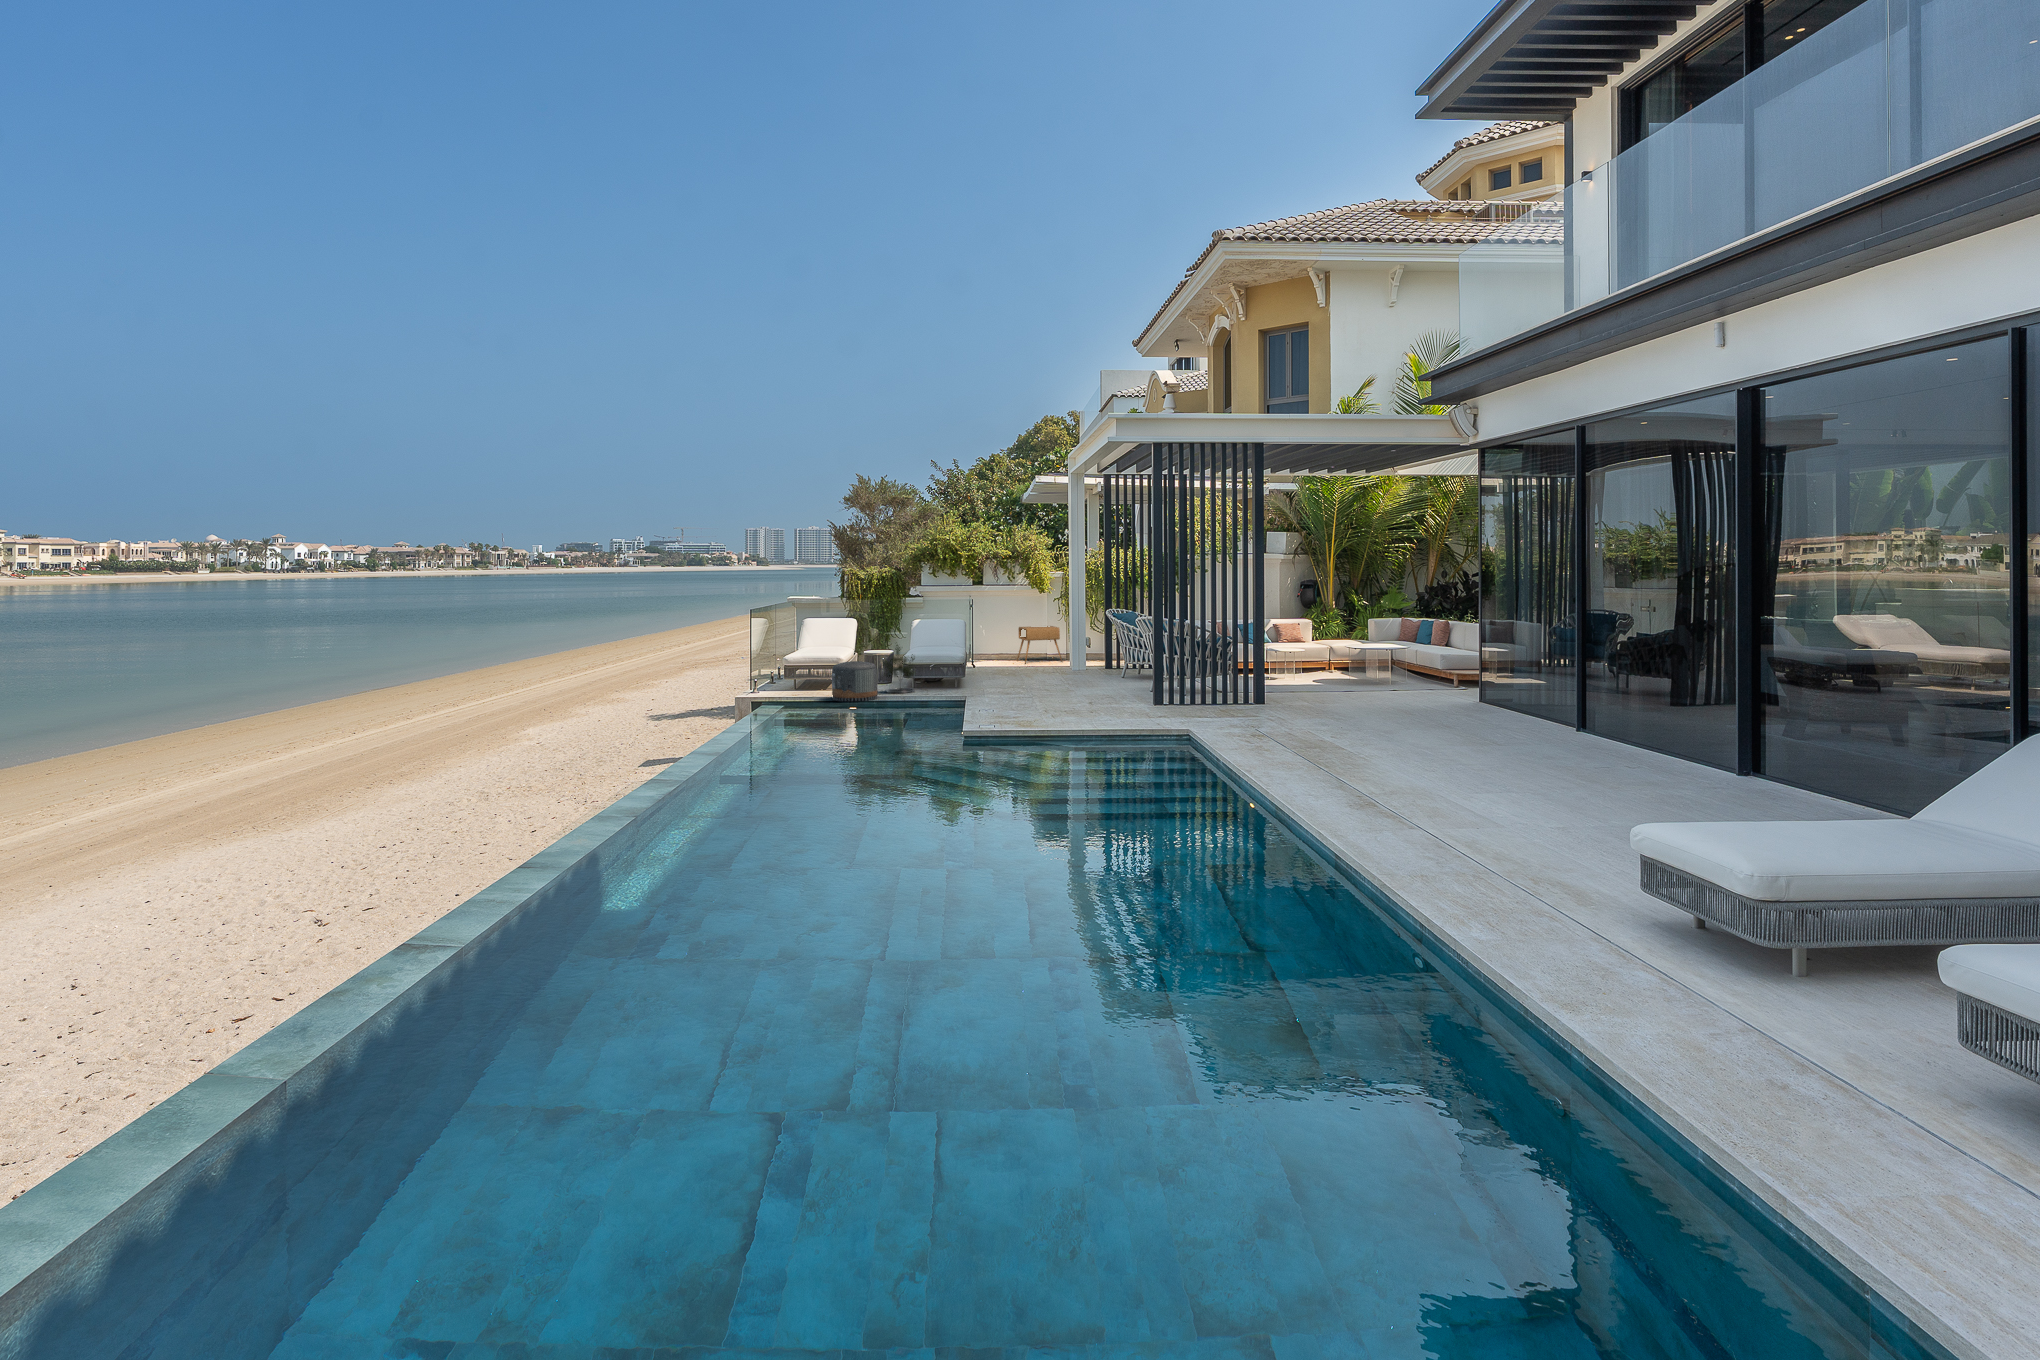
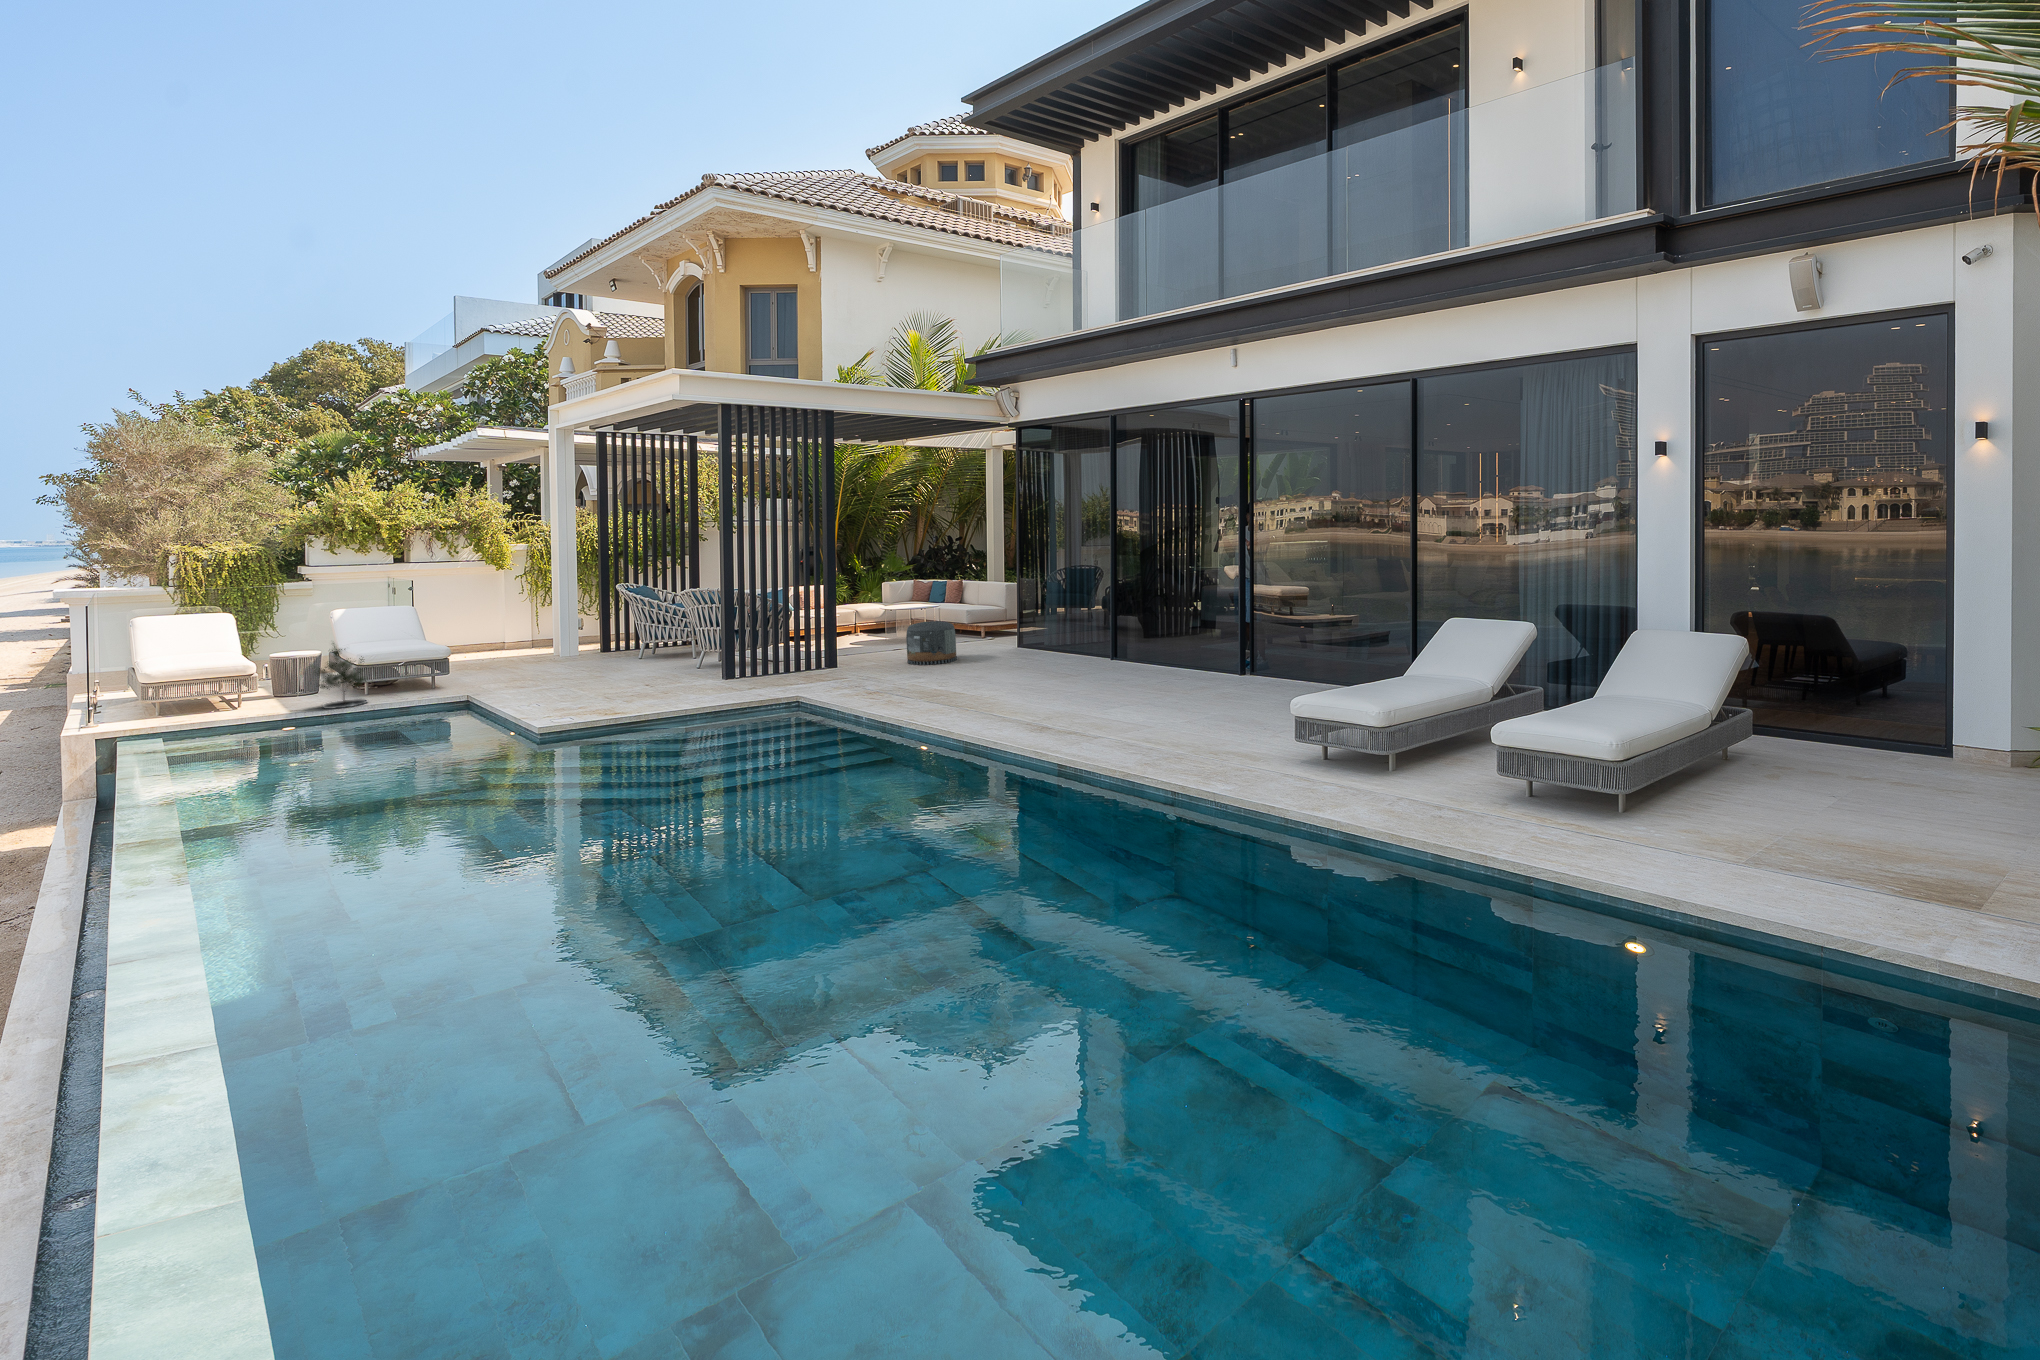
side table: present [1017,626,1062,664] -> none [478,605,543,651]
pouf: present [832,661,878,701] -> present [906,621,957,665]

